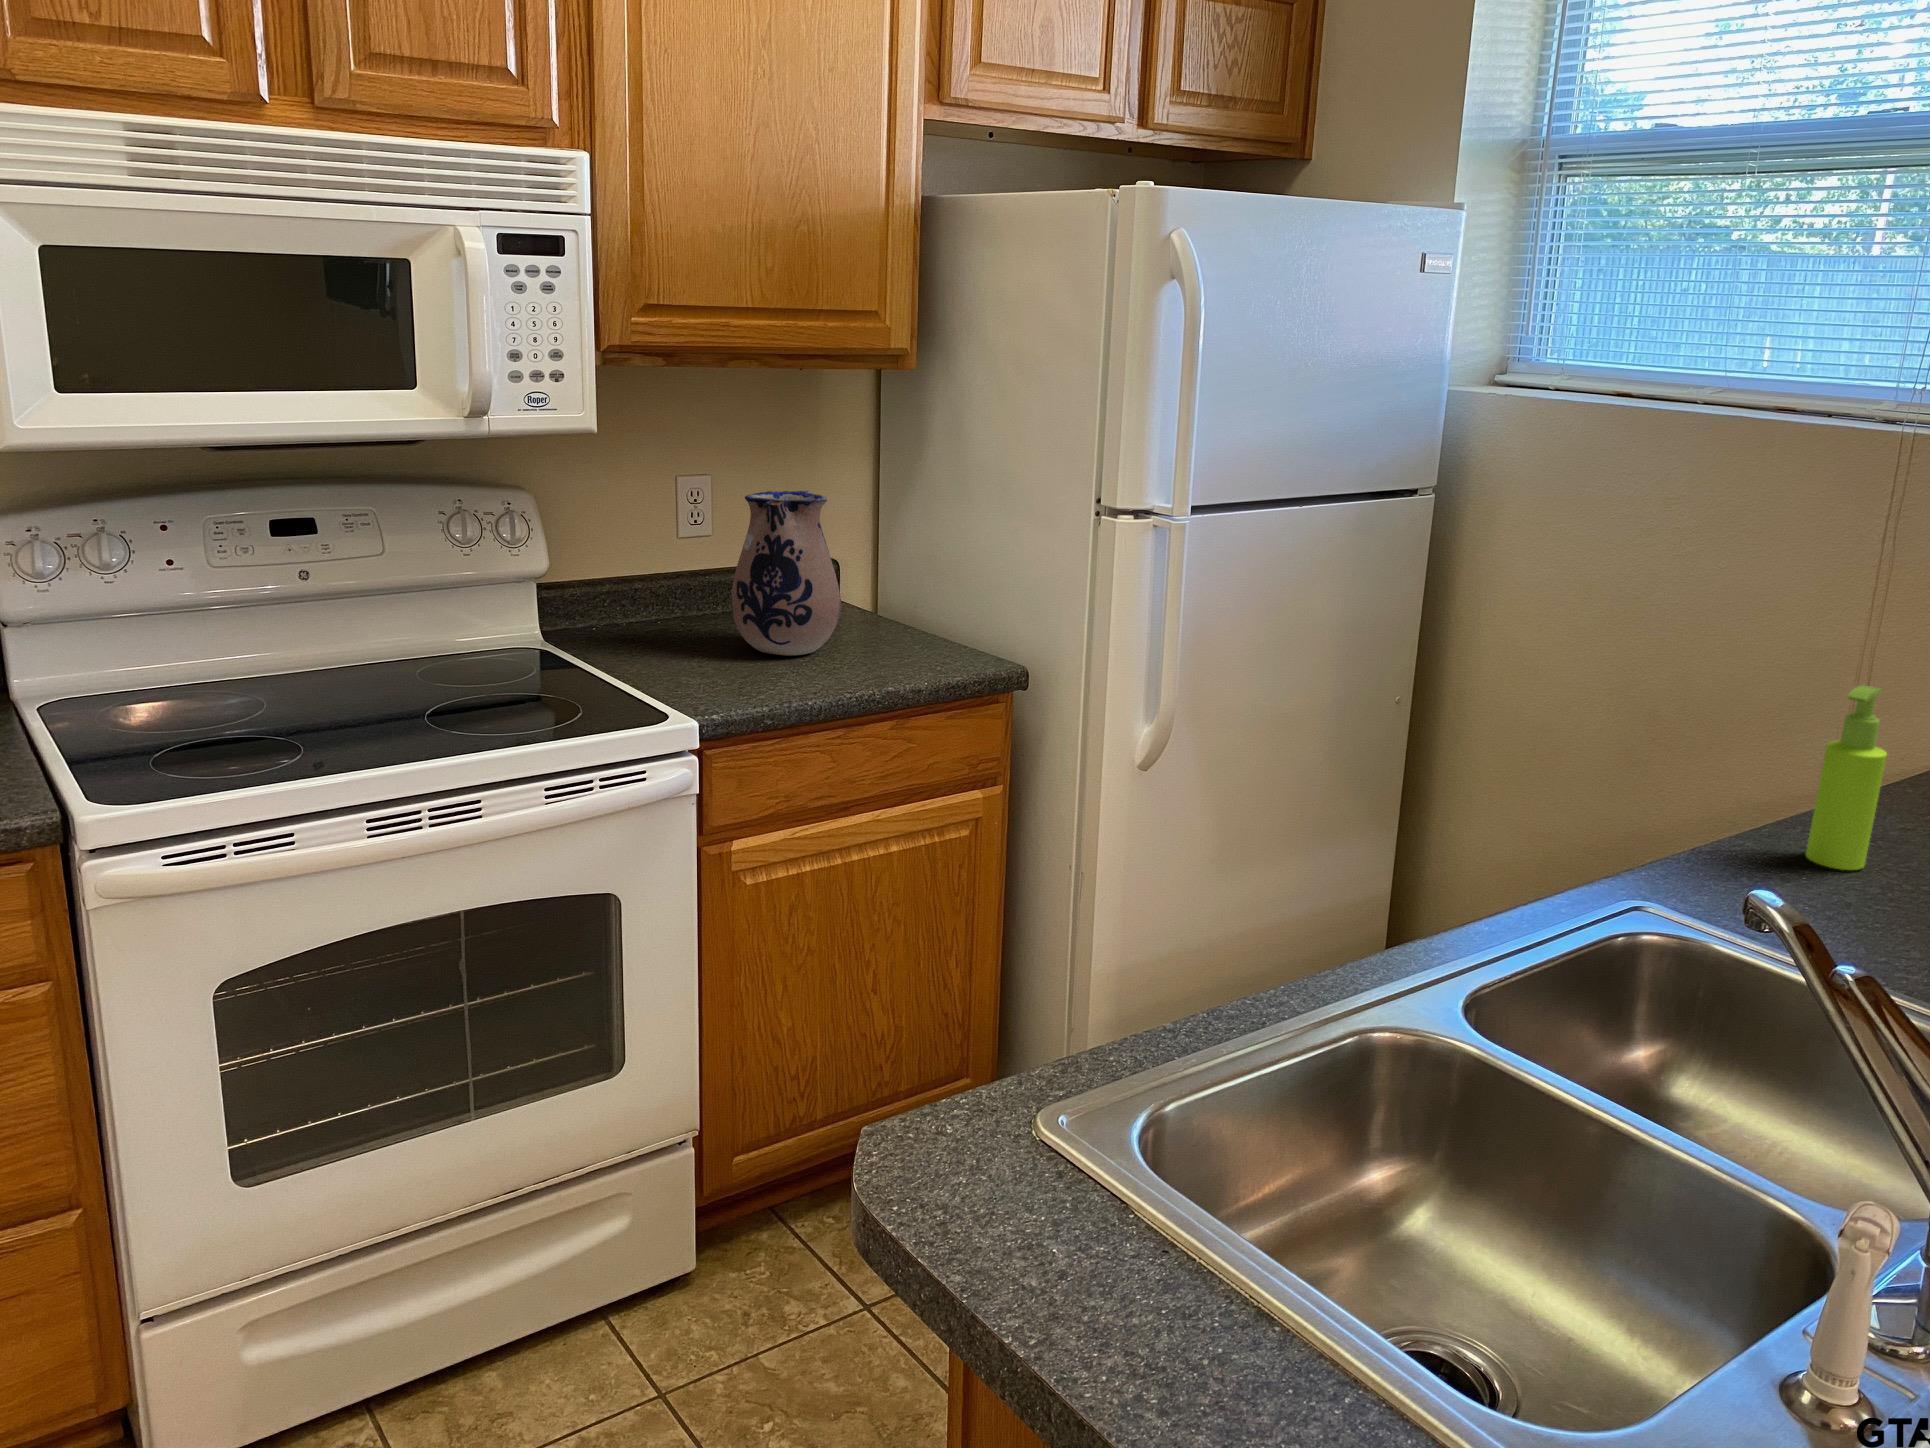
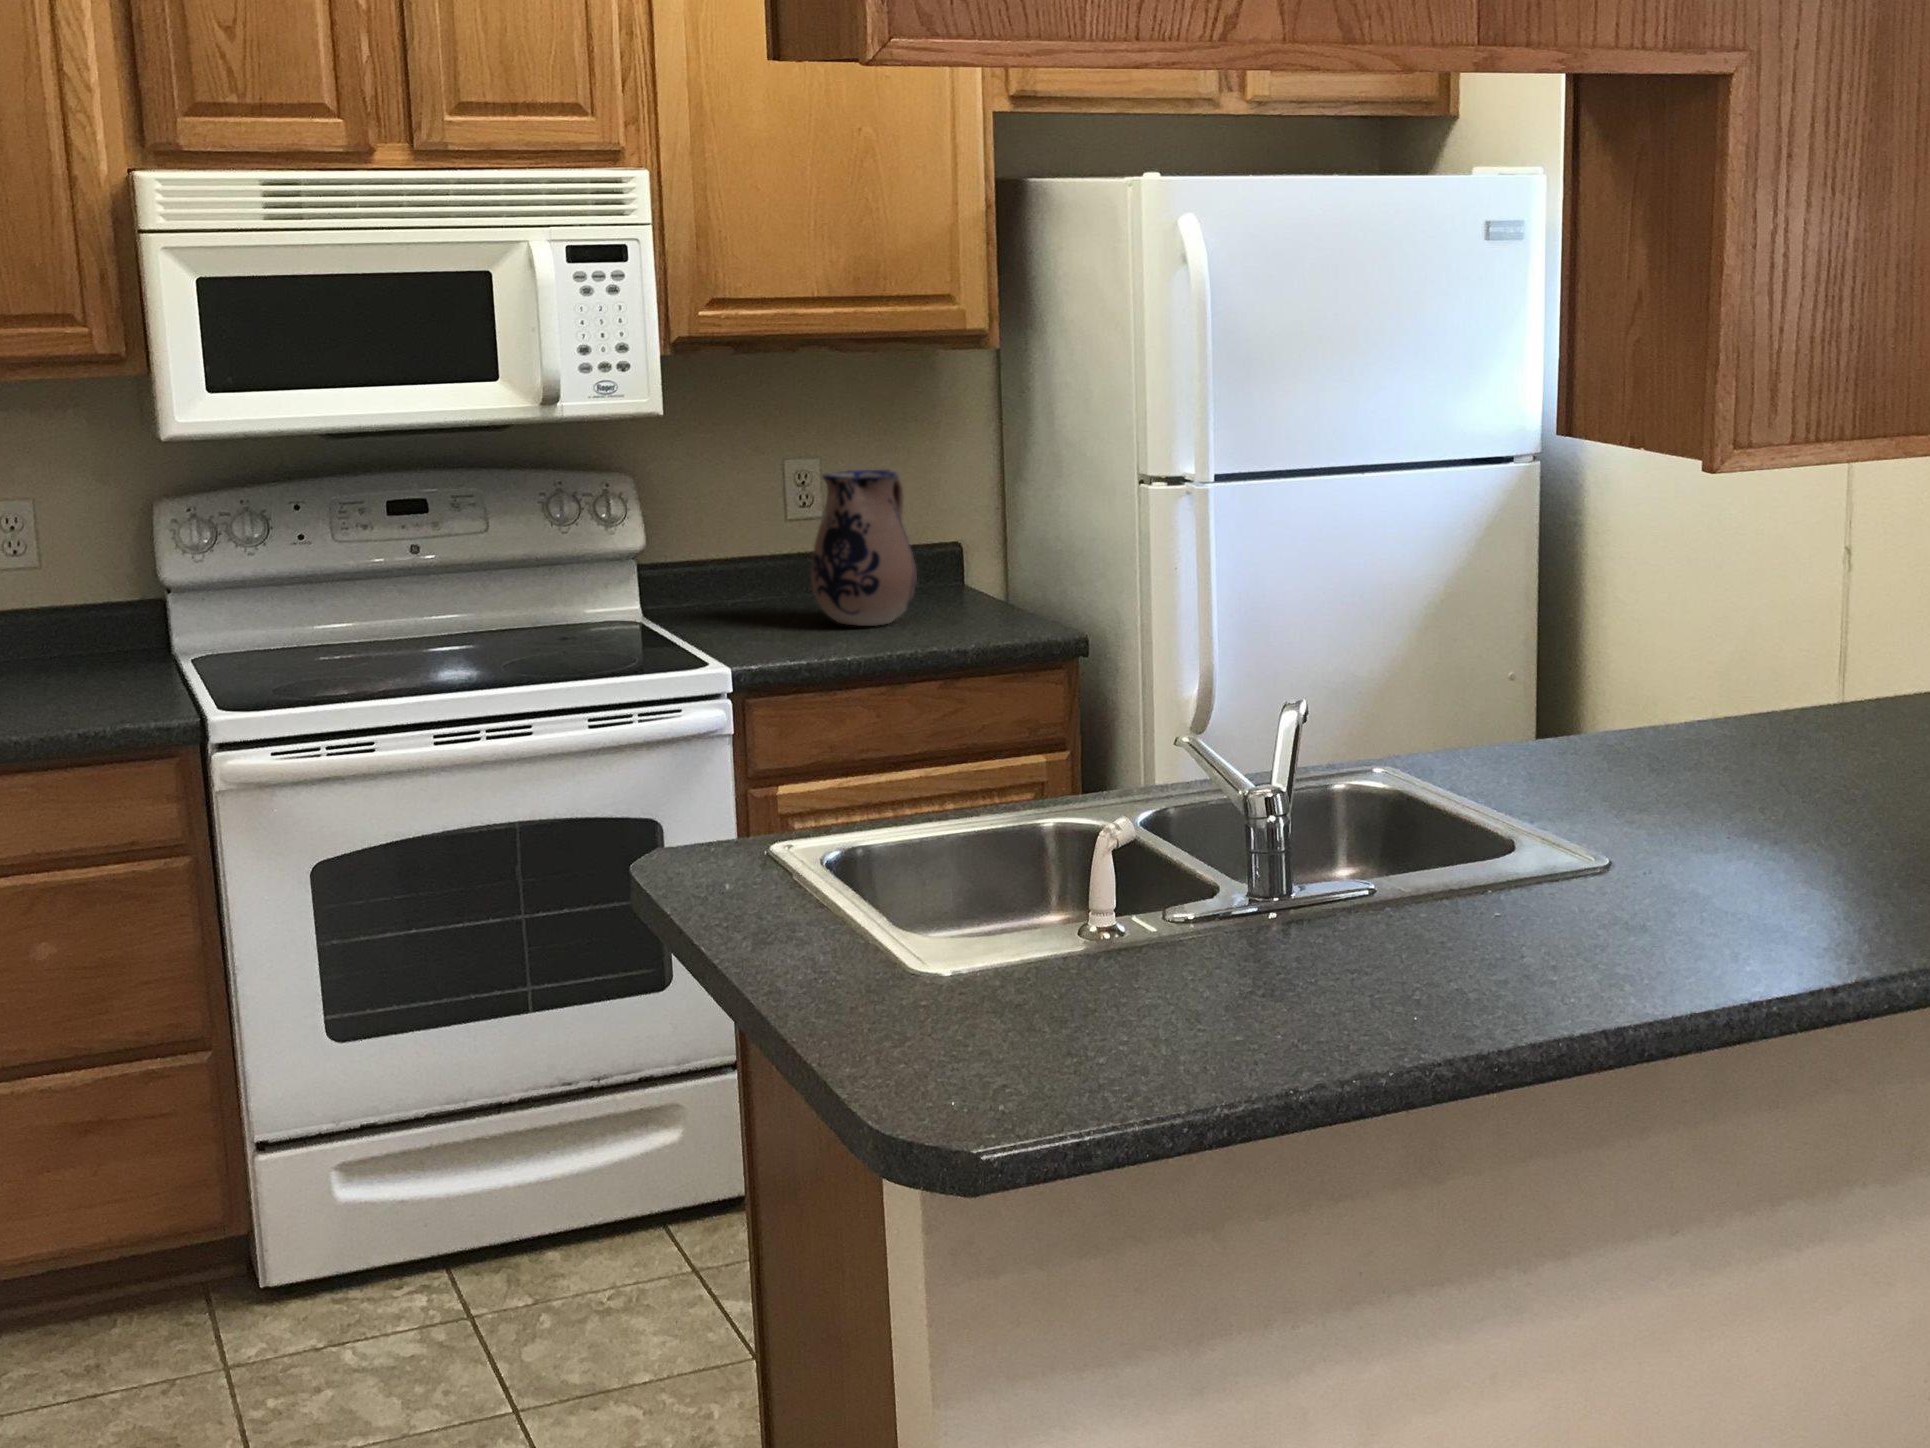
soap dispenser: present [1806,685,1887,870] -> none [1598,600,1648,759]

